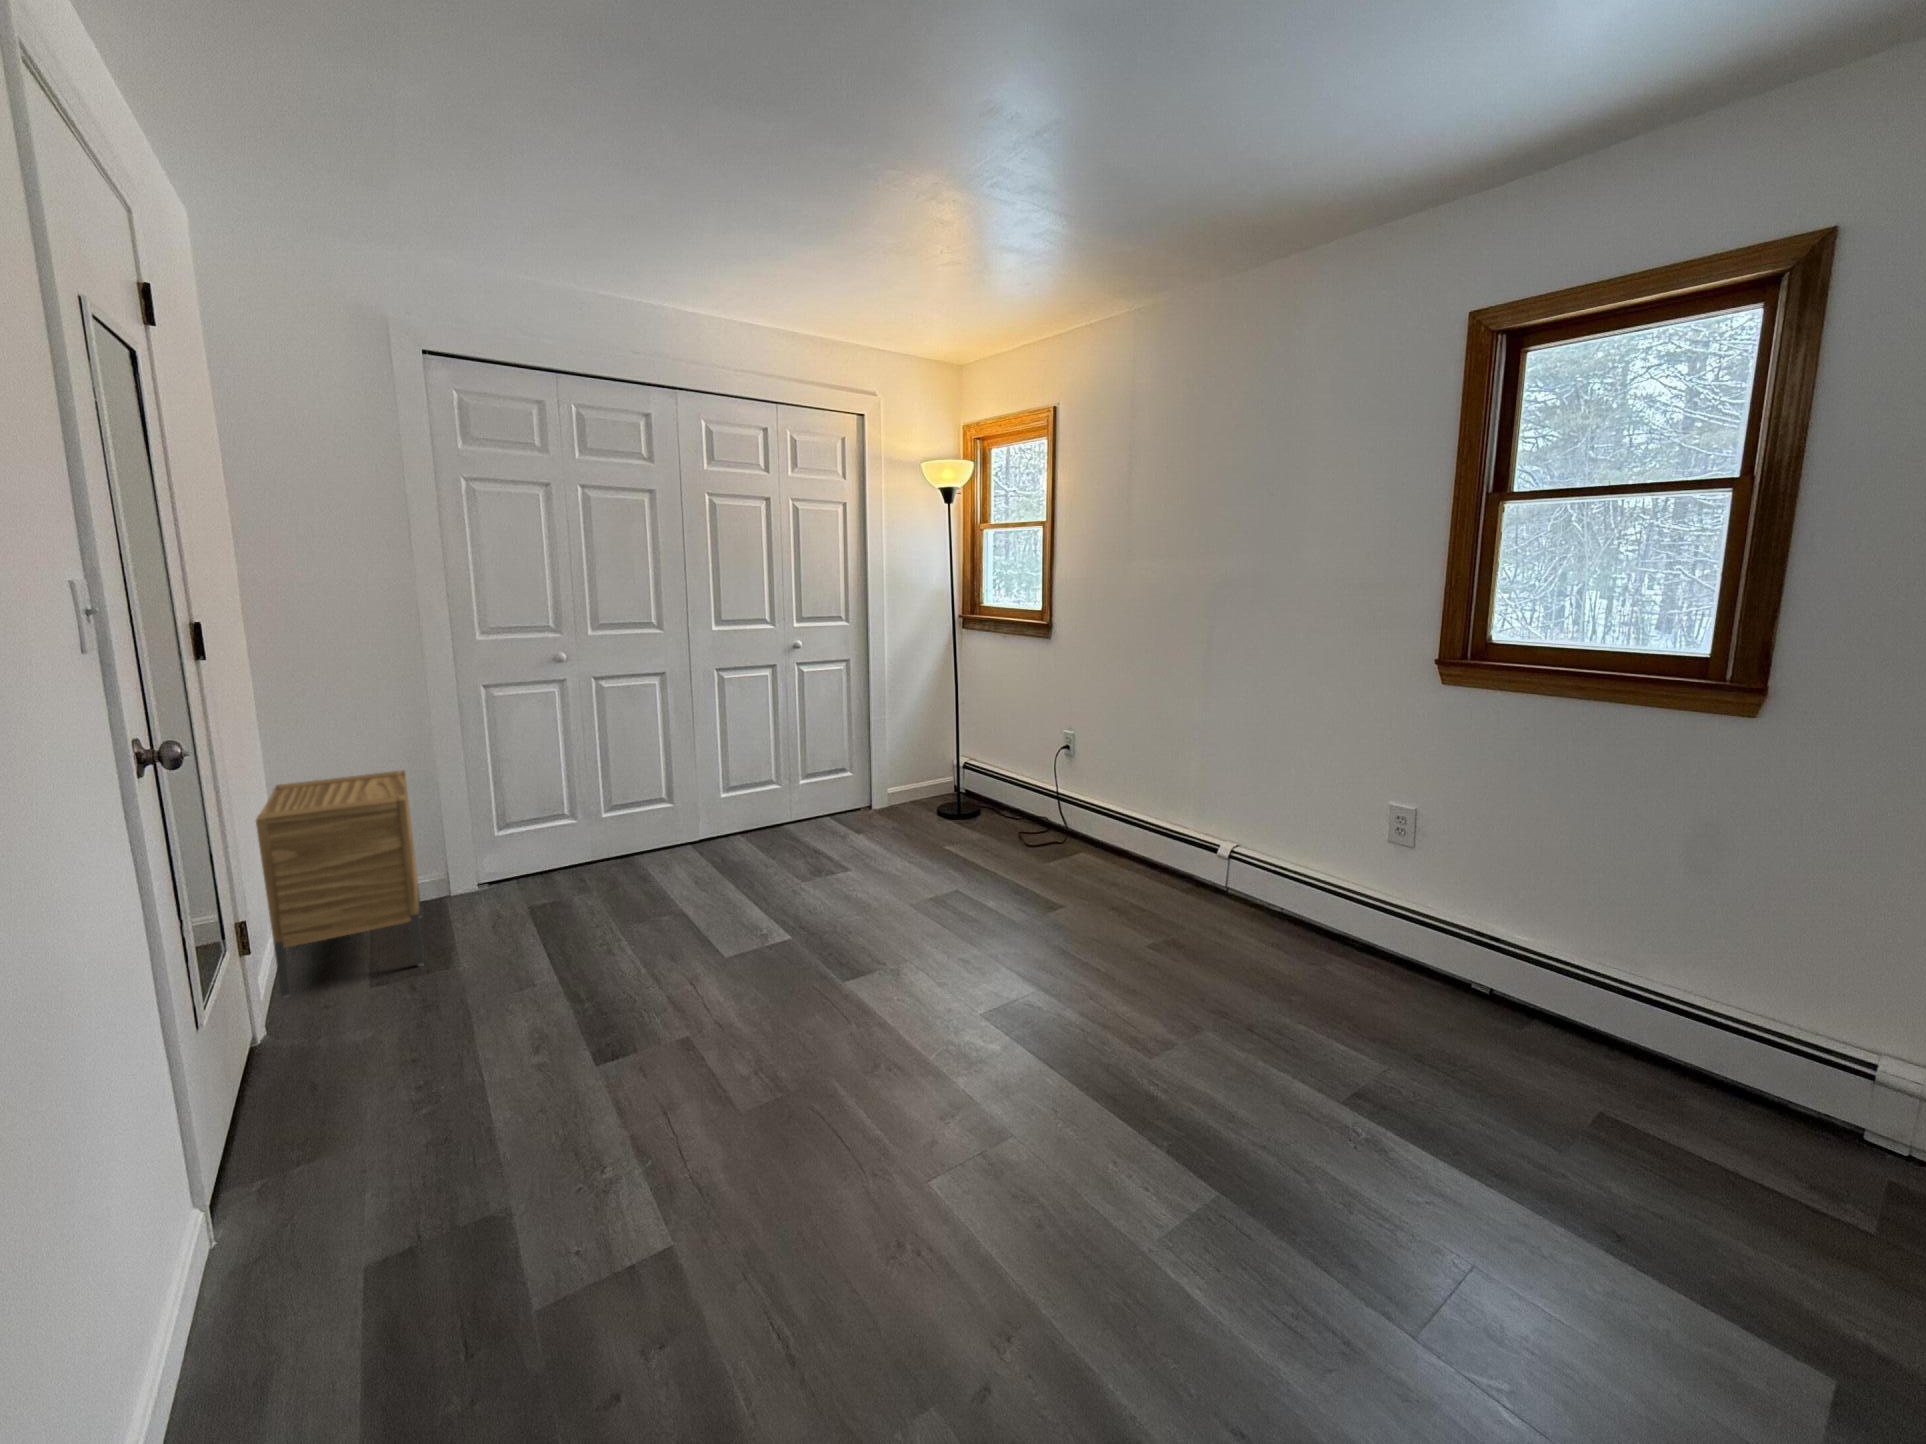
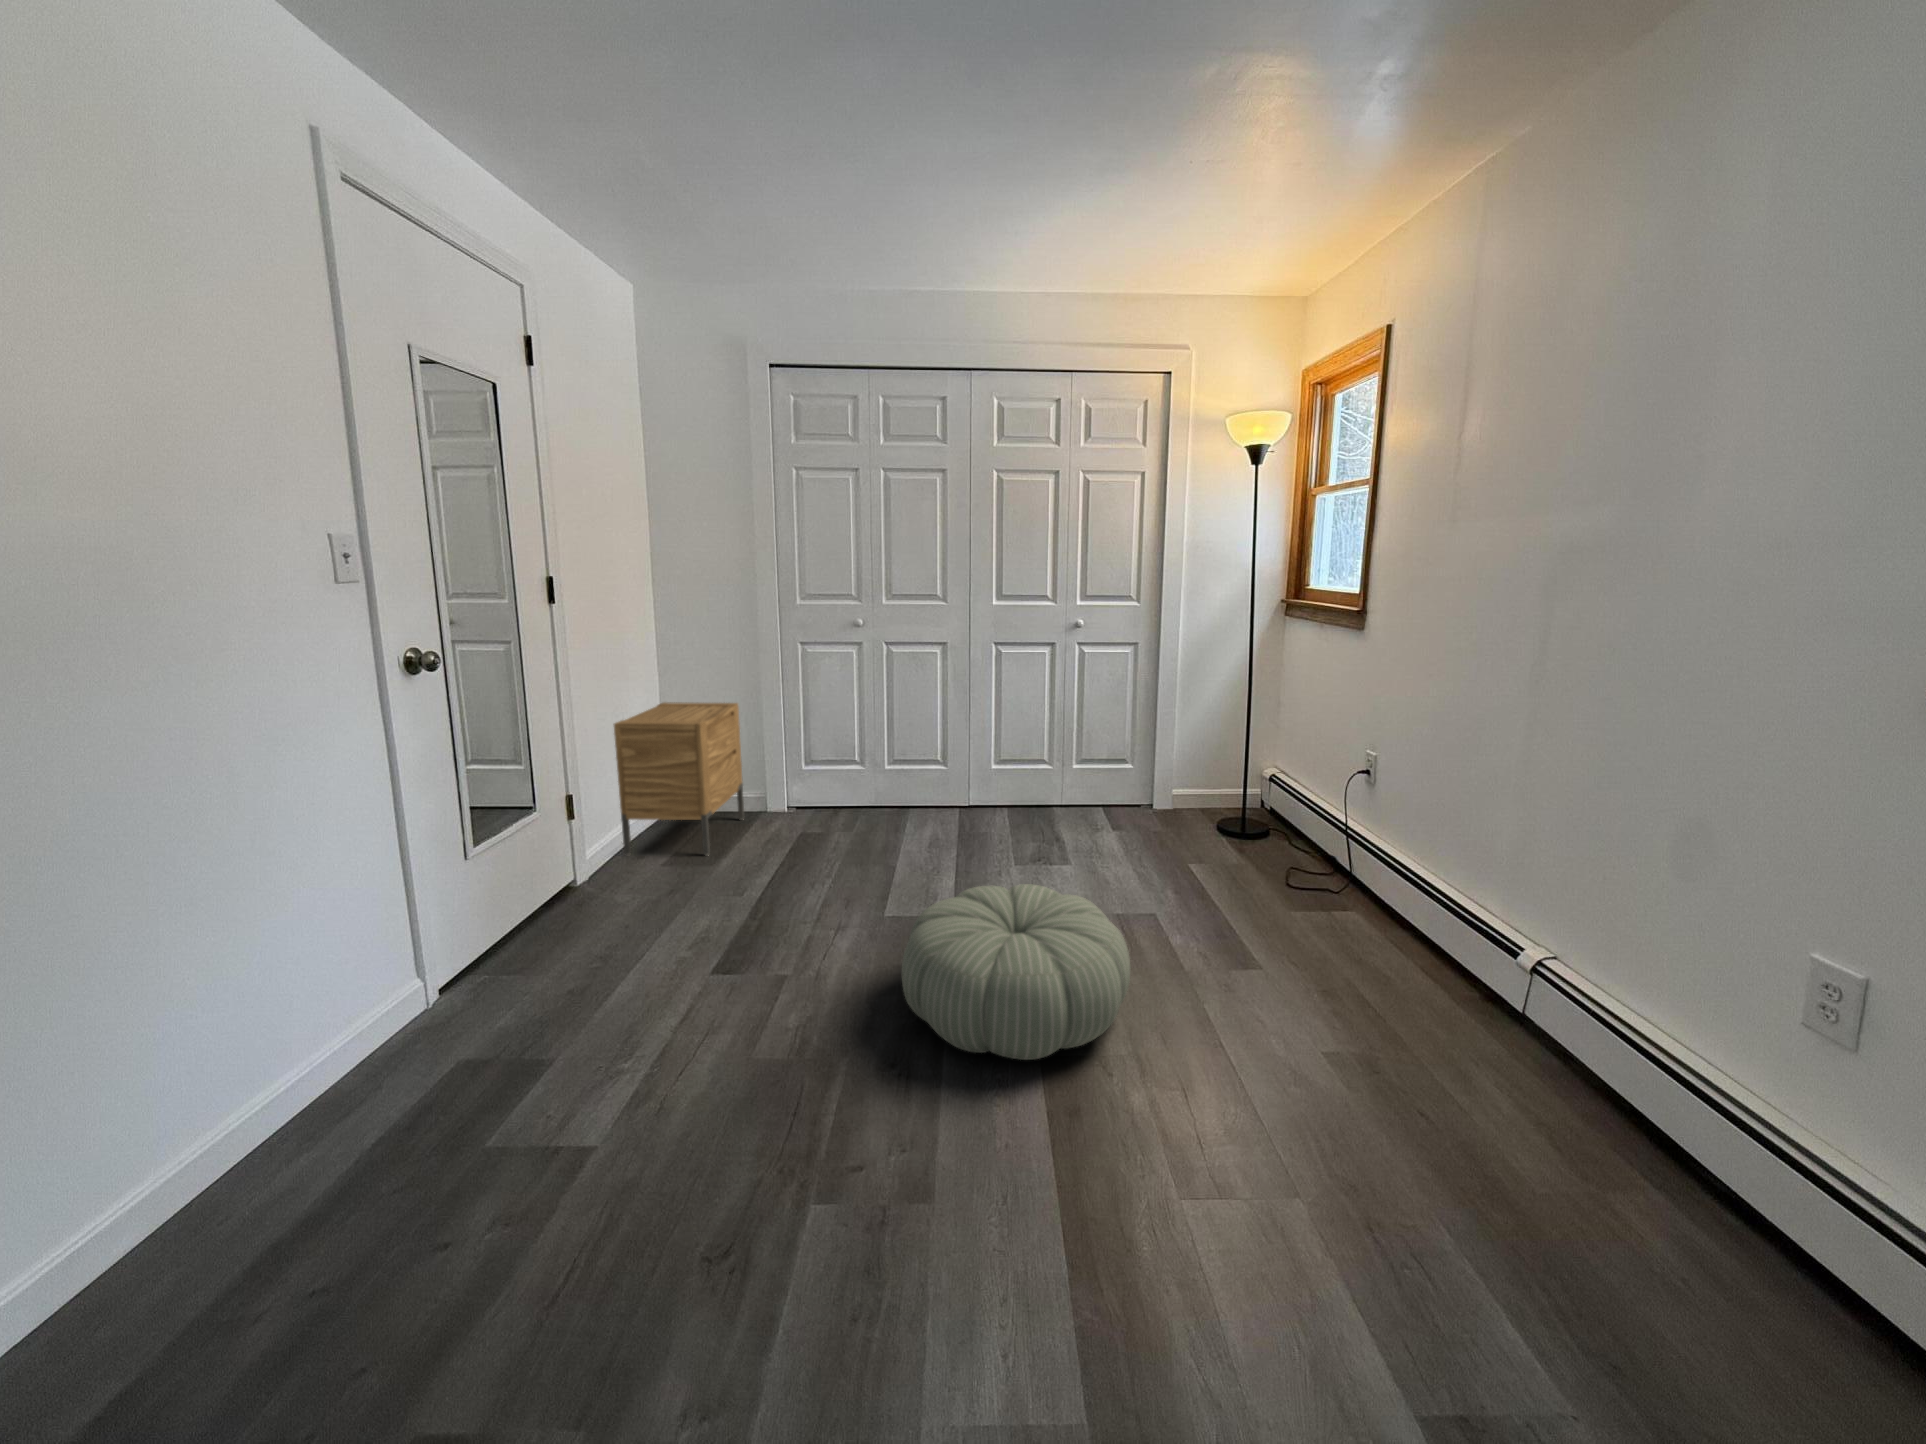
pouf: none [821,880,1025,1026] -> present [902,884,1130,1060]

